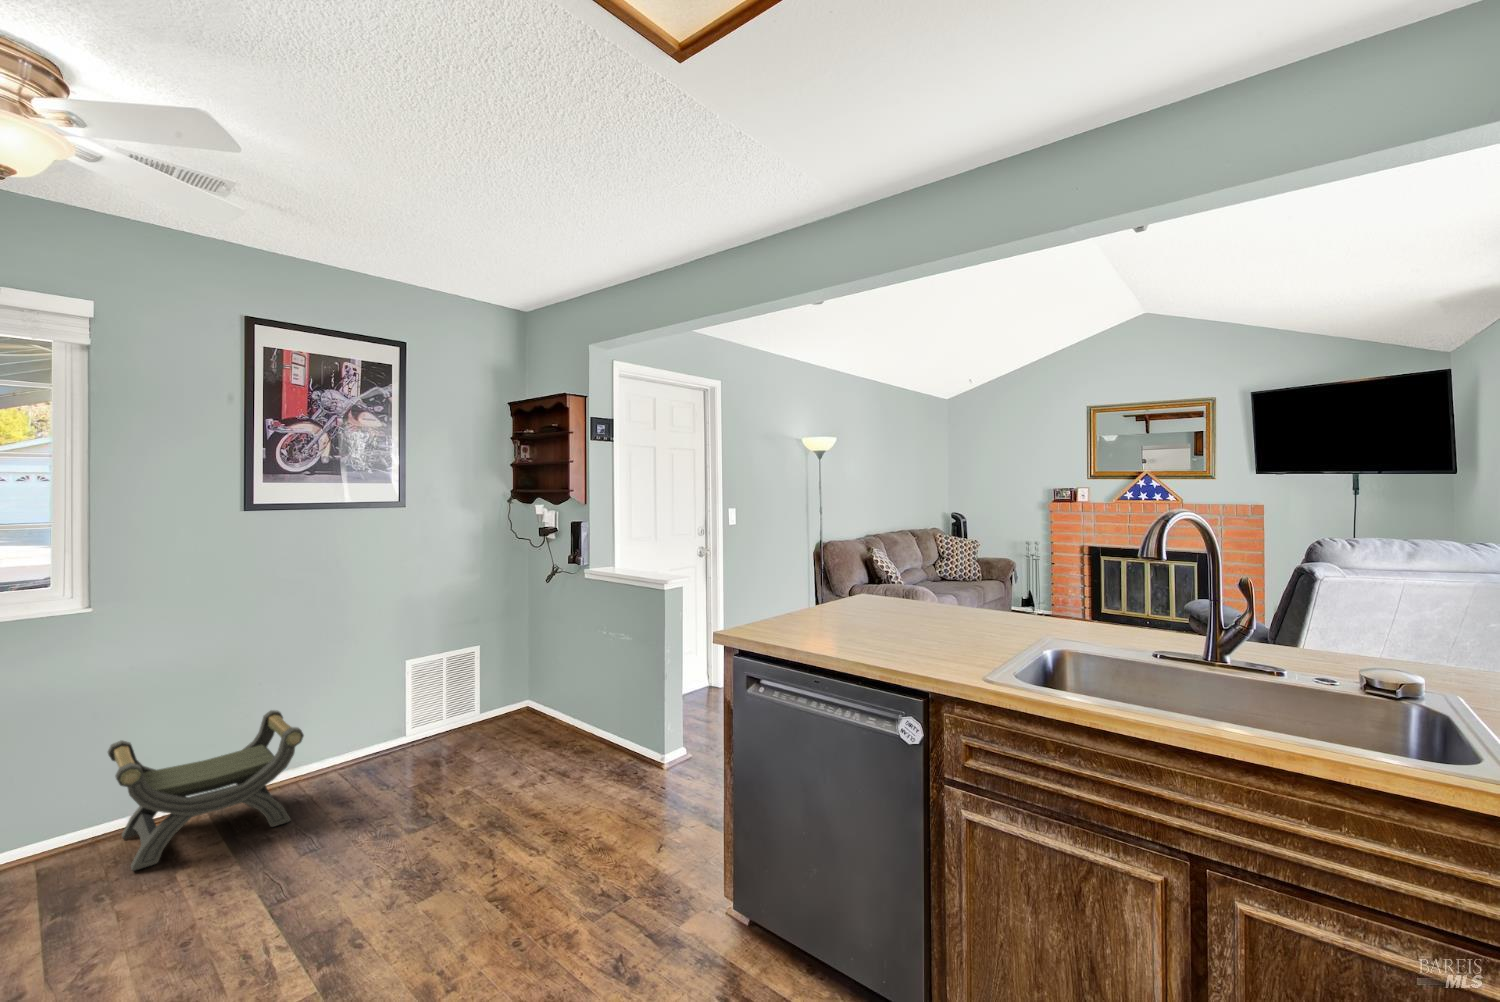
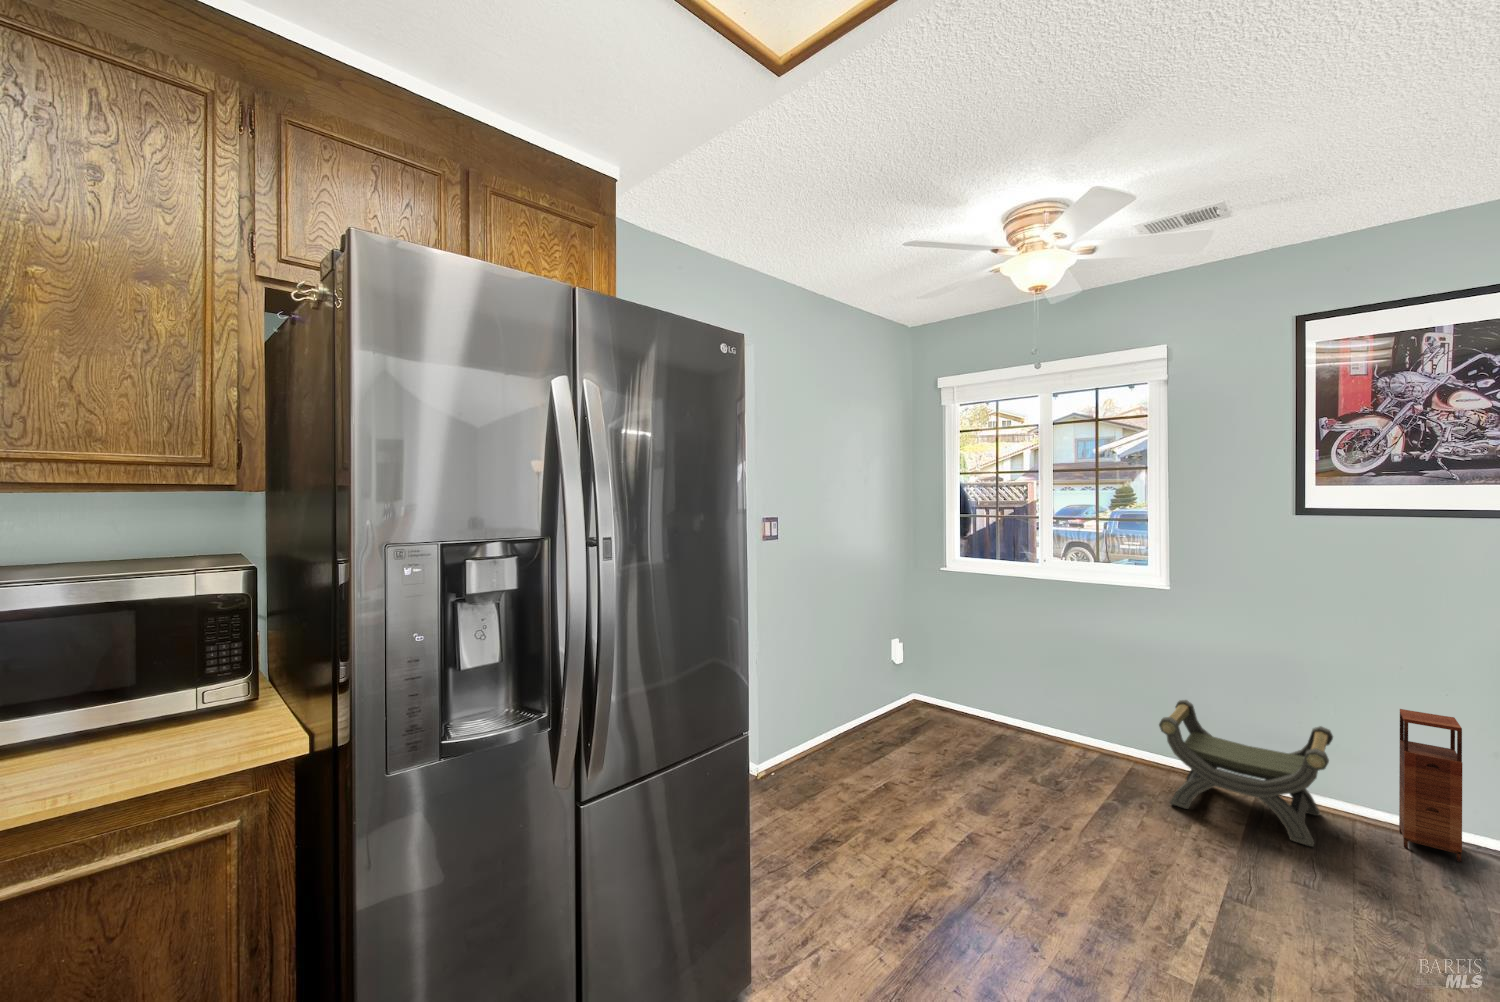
storage cabinet: none [327,665,375,784] -> present [1399,709,1462,862]

